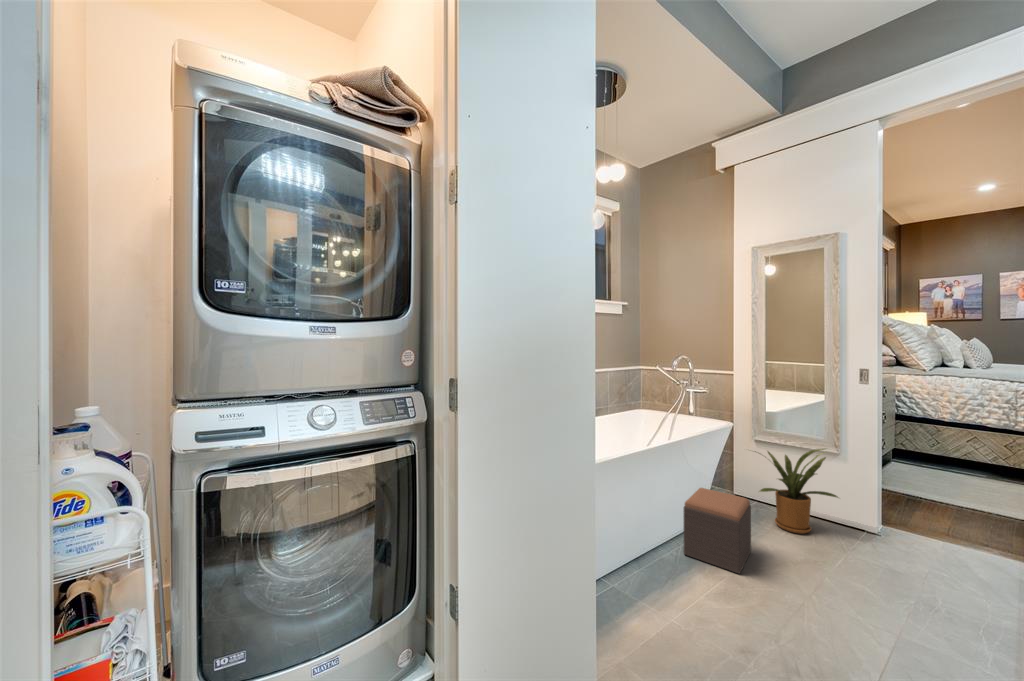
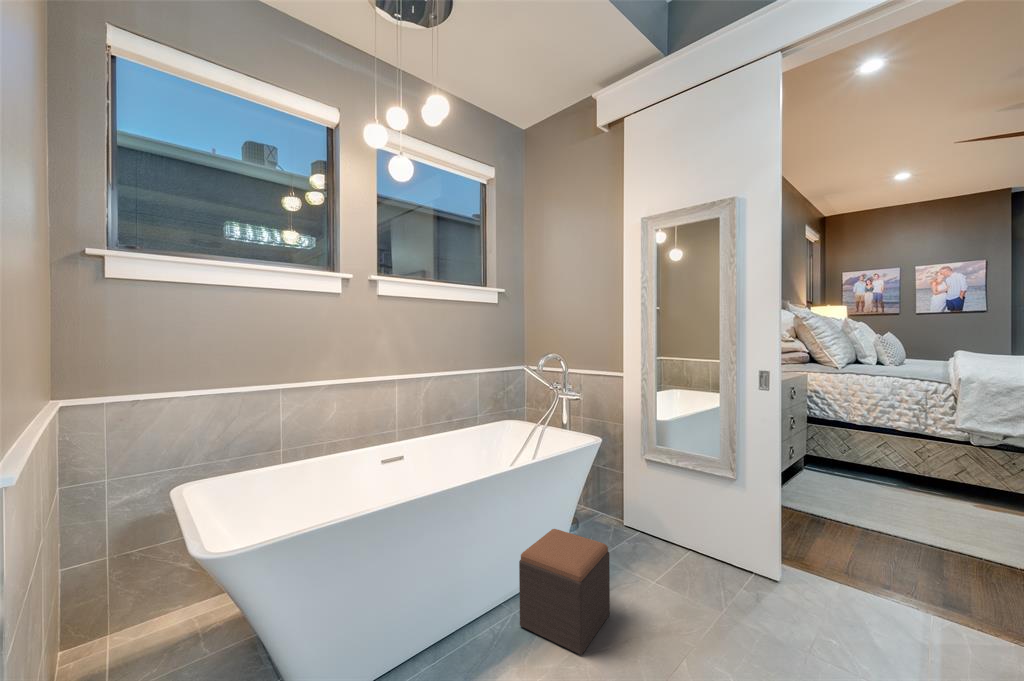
house plant: present [755,449,838,534] -> none [620,469,727,579]

